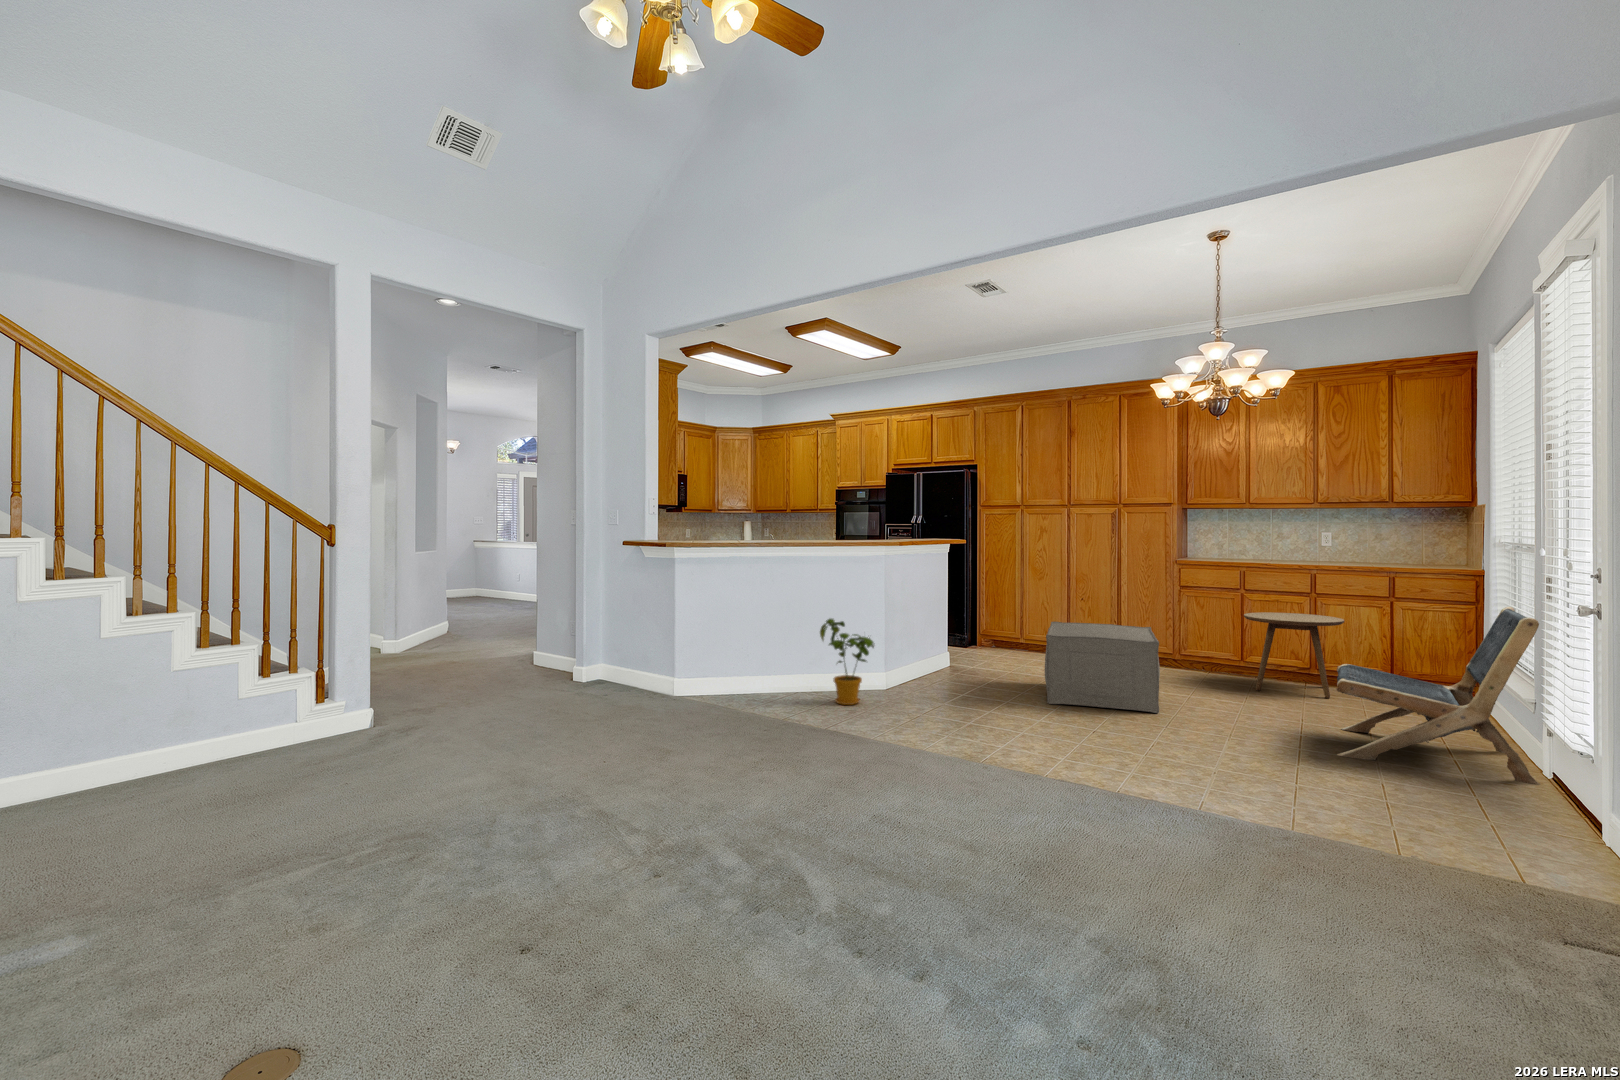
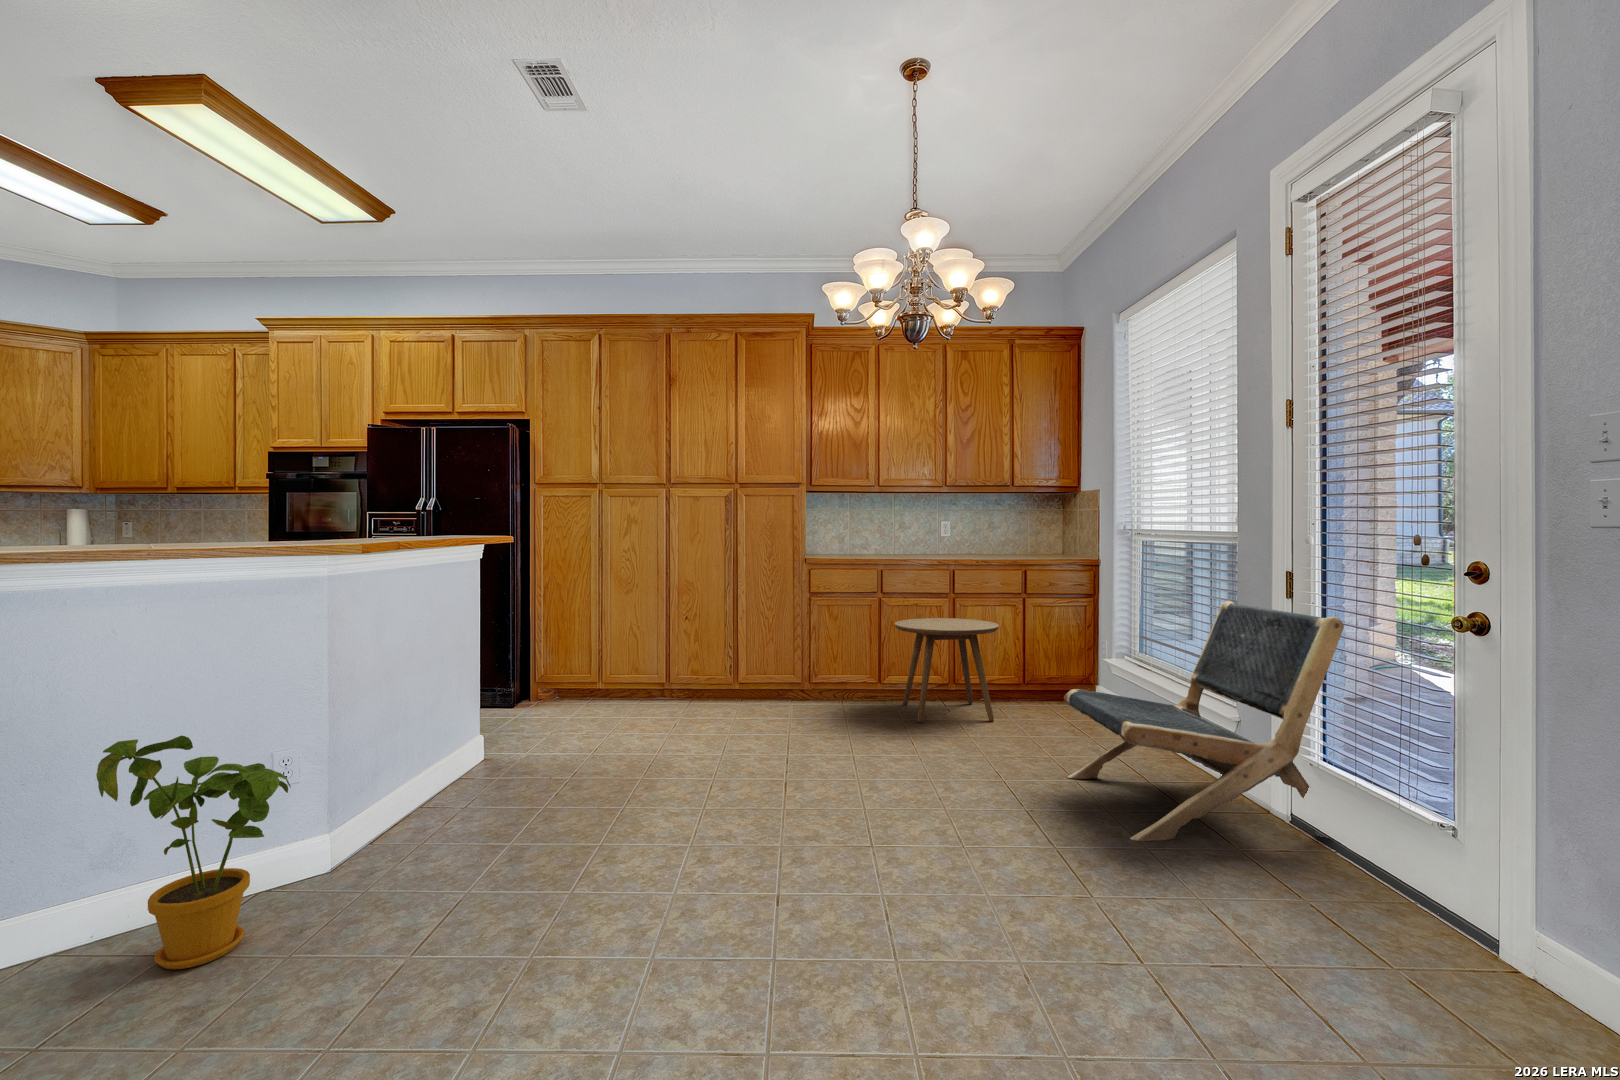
ottoman: present [1045,622,1160,713] -> none [669,656,860,820]

